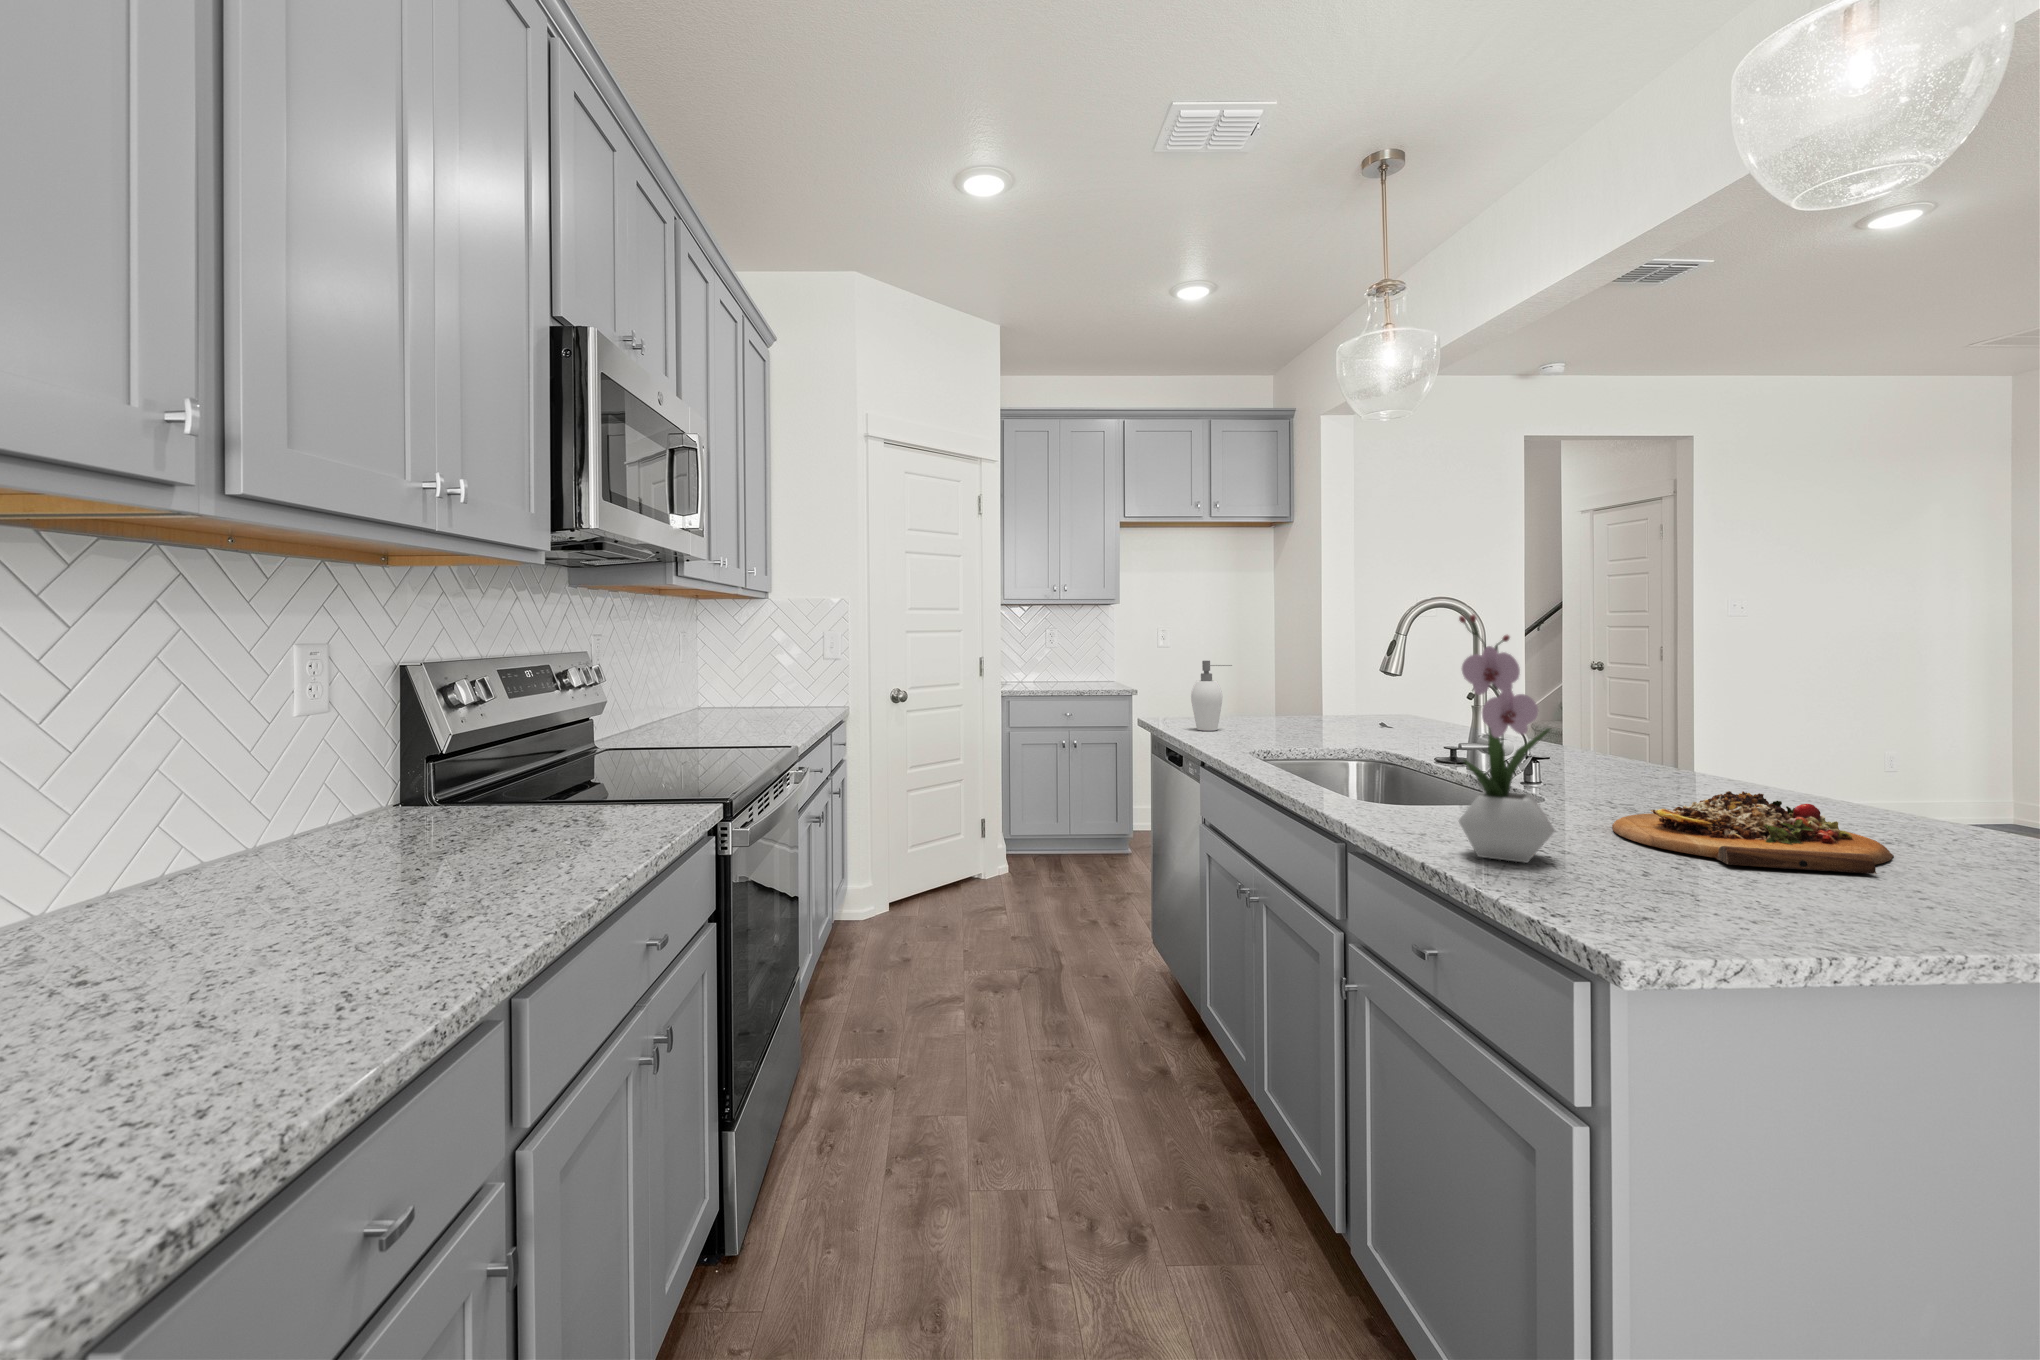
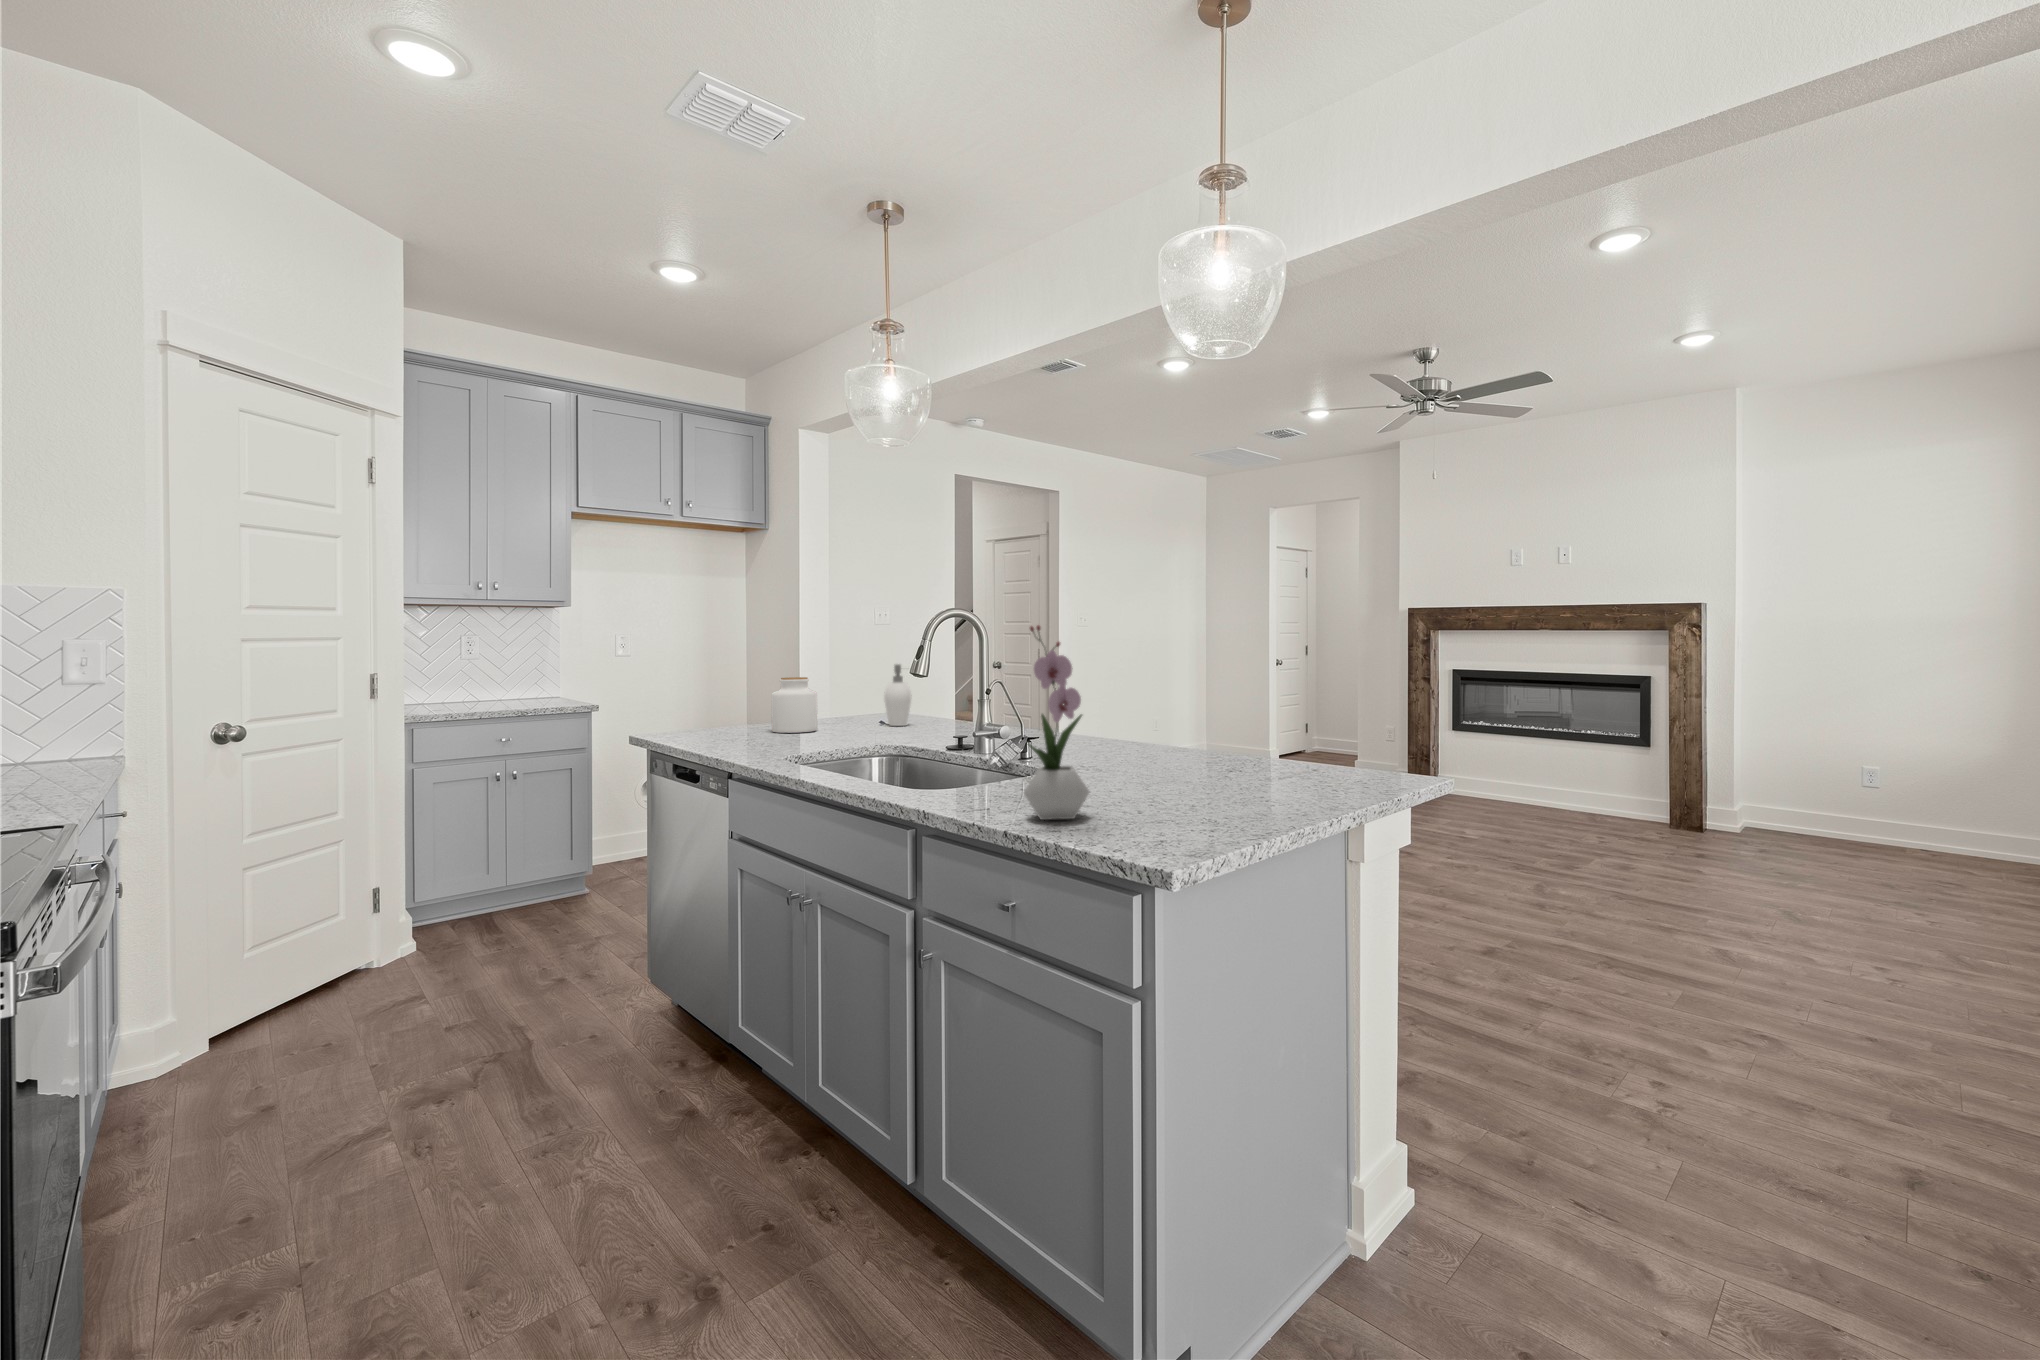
soap dispenser: present [1191,661,1232,731] -> present [884,664,912,726]
jar: none [1263,669,1310,726] -> present [771,677,818,733]
cutting board: present [1612,791,1894,874] -> none [1105,753,1256,803]

